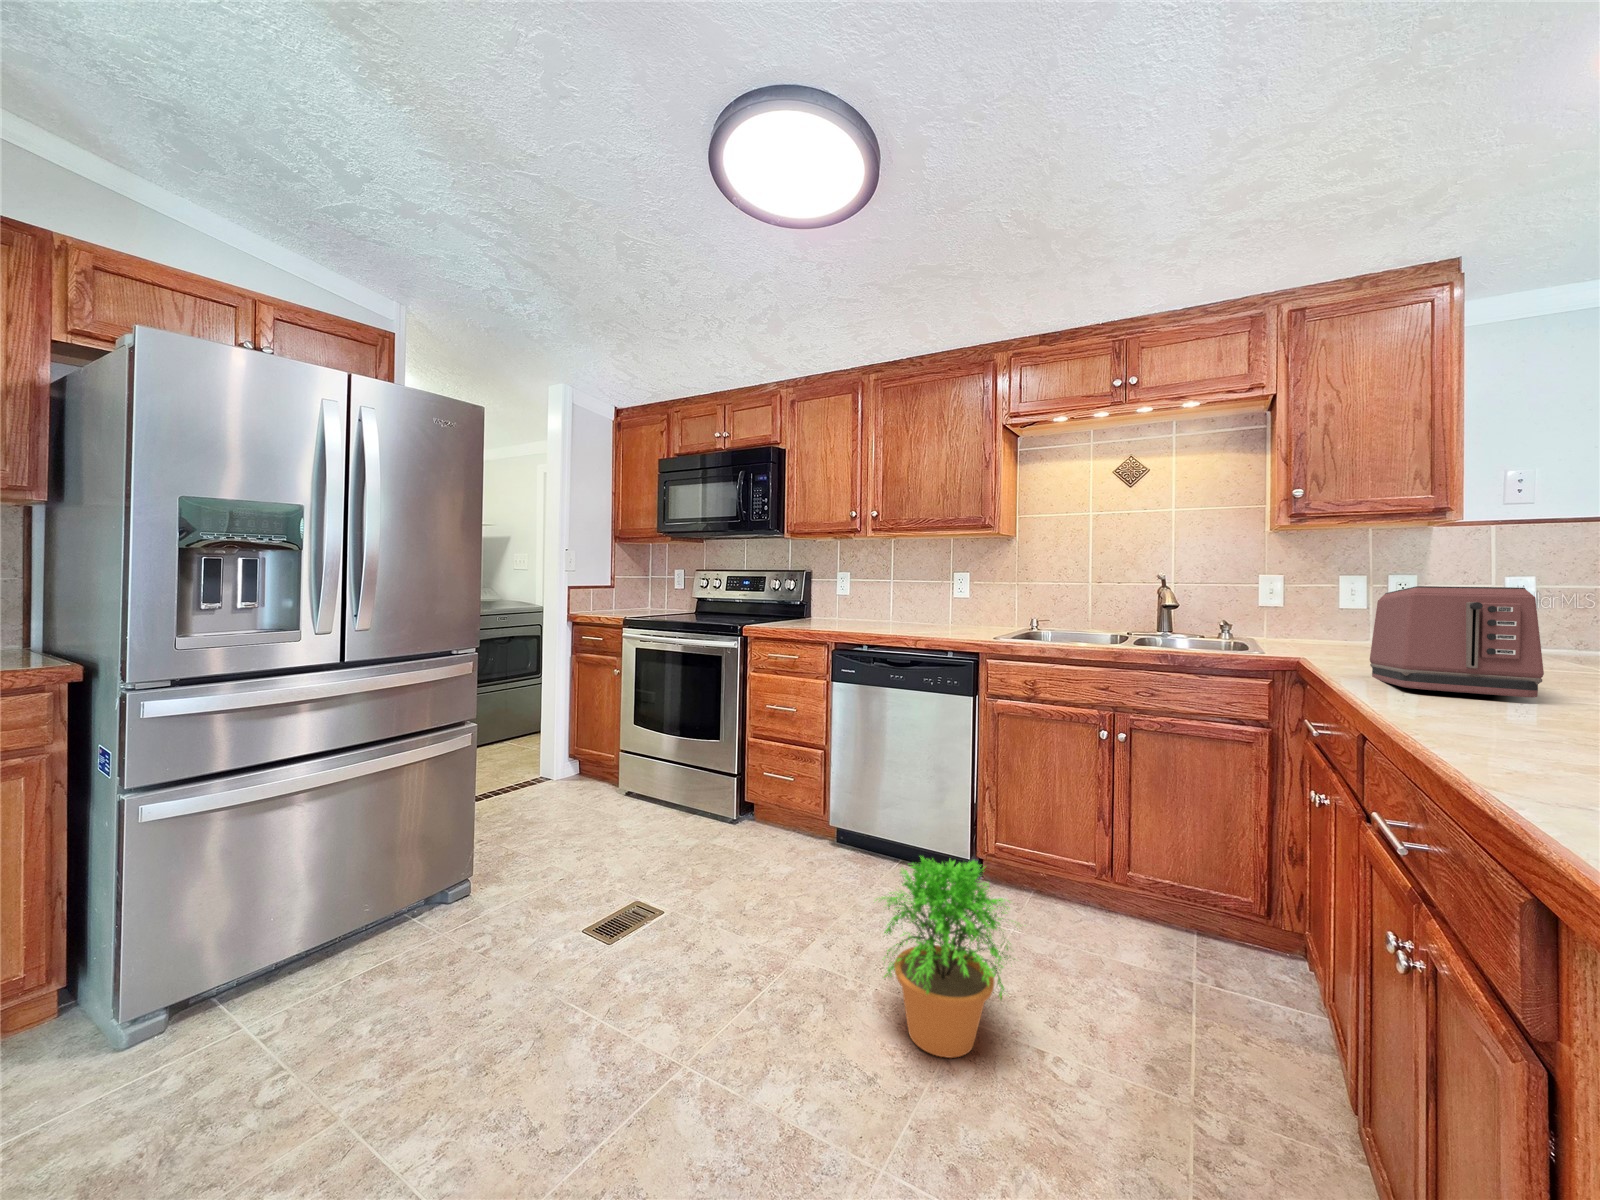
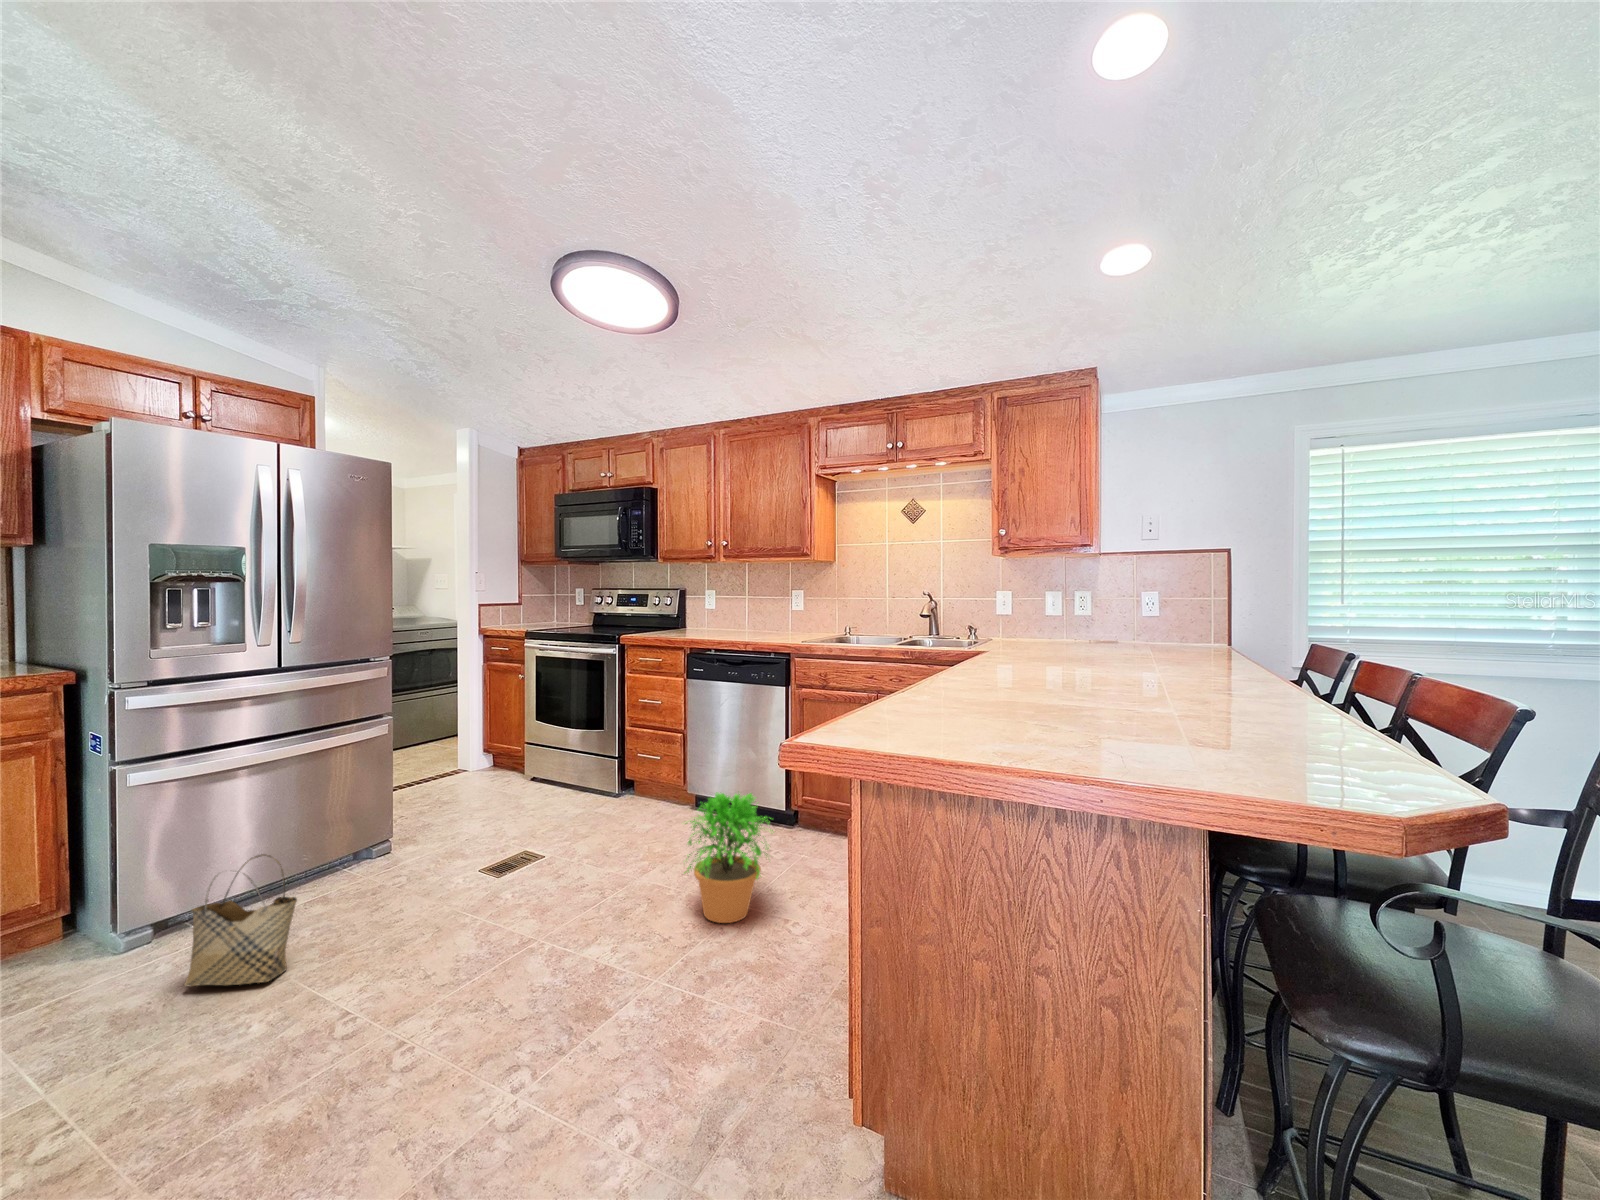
toaster: present [1370,586,1544,698] -> none [980,604,1051,669]
woven basket: none [202,928,356,1126] -> present [184,854,297,987]

